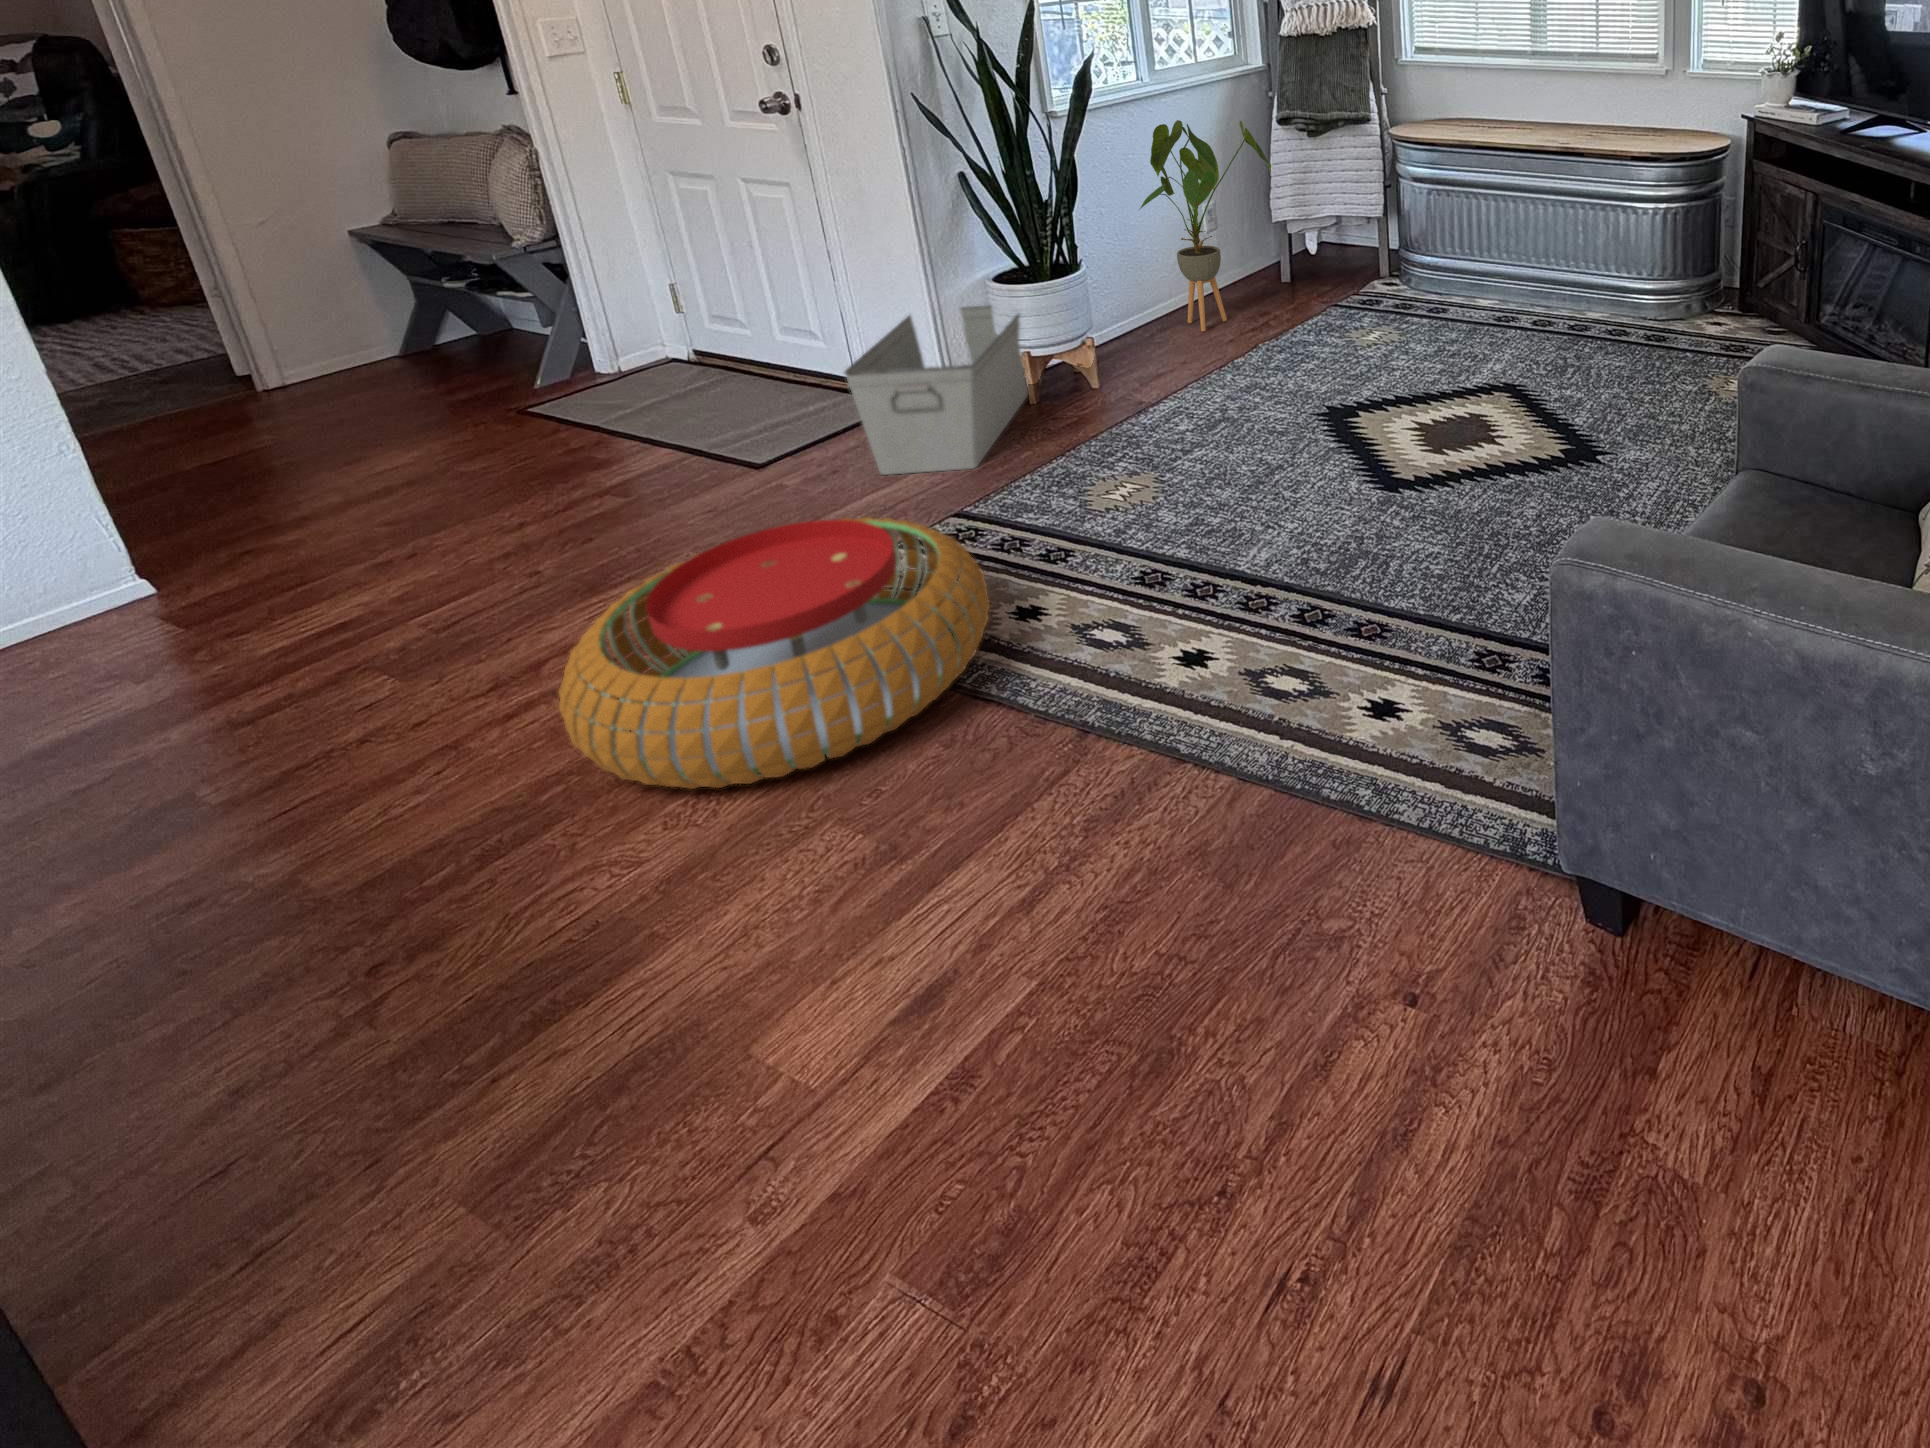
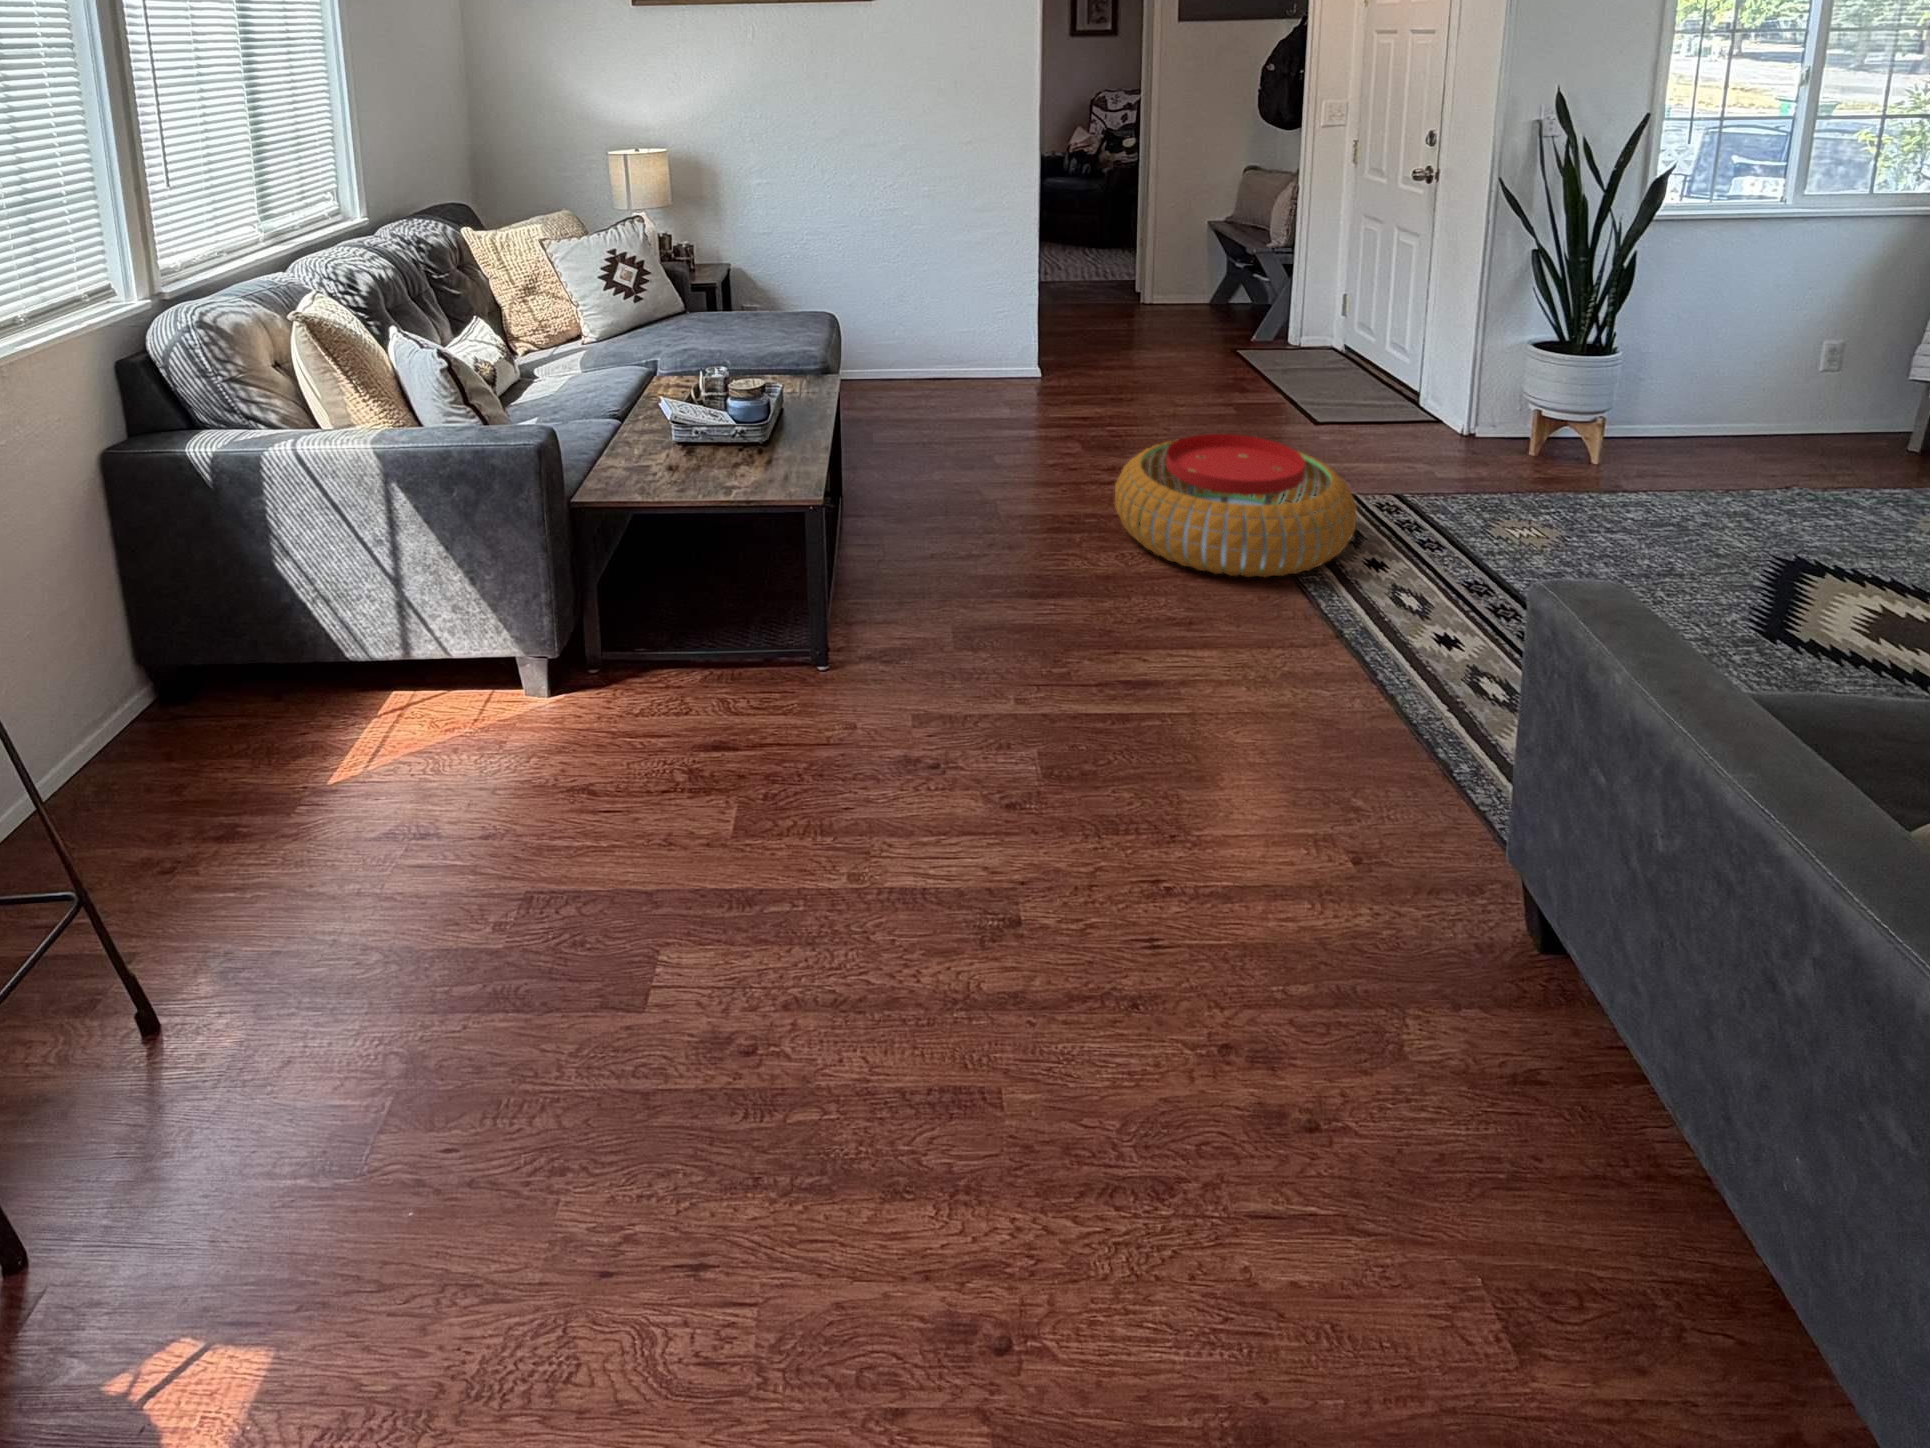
house plant: present [1139,120,1271,331] -> none [1714,247,1895,459]
storage bin: present [844,305,1028,475] -> none [1376,352,1551,476]

